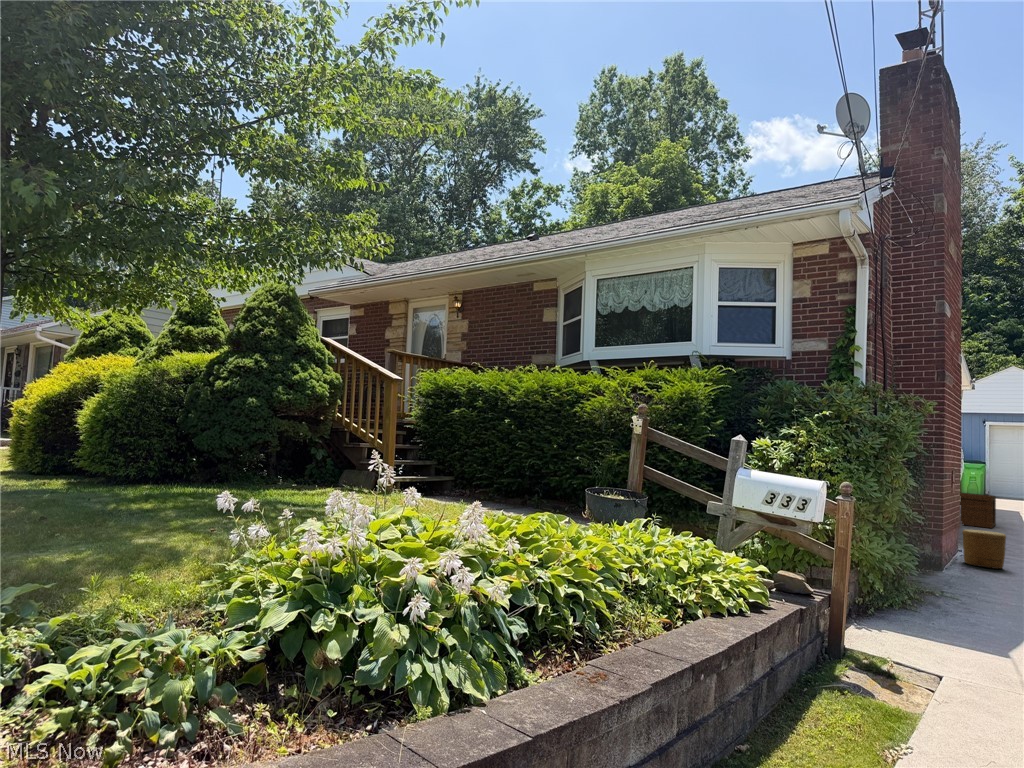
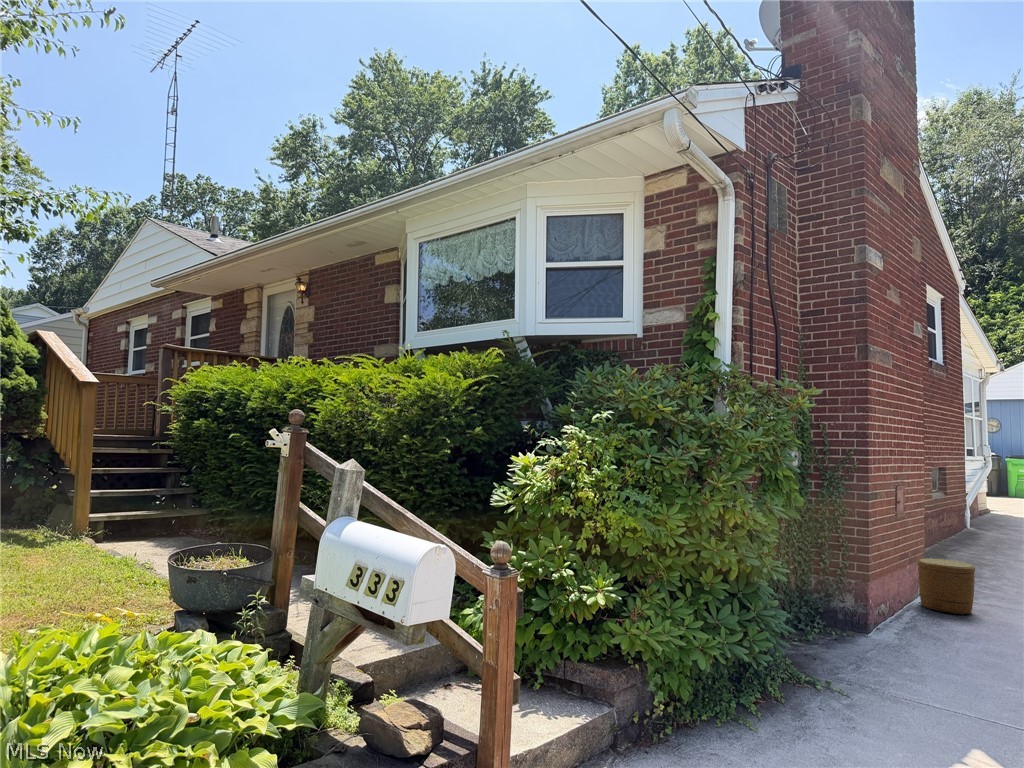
wooden crate: present [960,493,996,528] -> none [956,497,1012,543]

